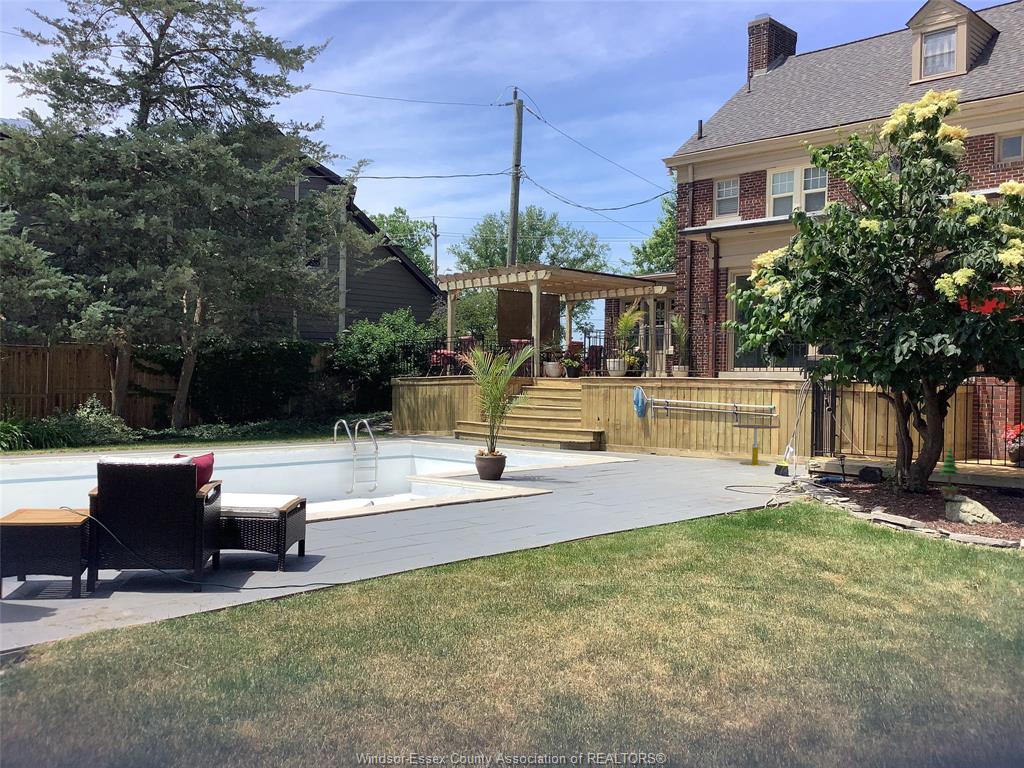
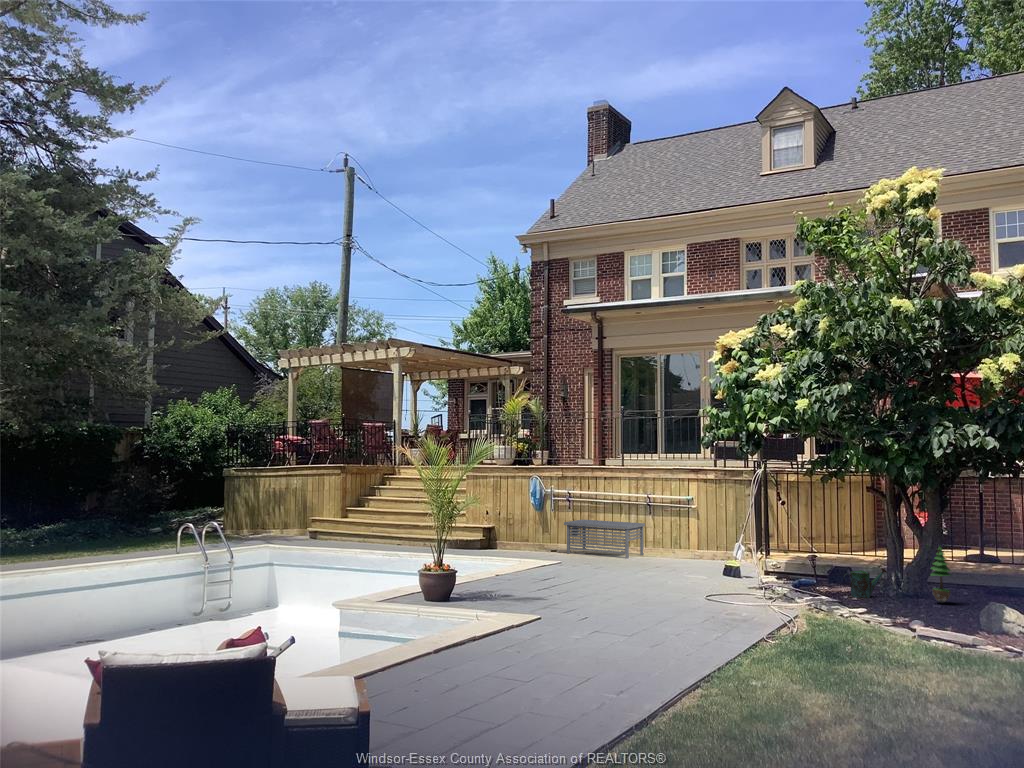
side table: present [732,424,779,466] -> none [653,517,703,563]
storage bench: none [656,426,731,462] -> present [564,520,645,559]
watering can: none [862,467,905,494] -> present [843,568,887,598]

